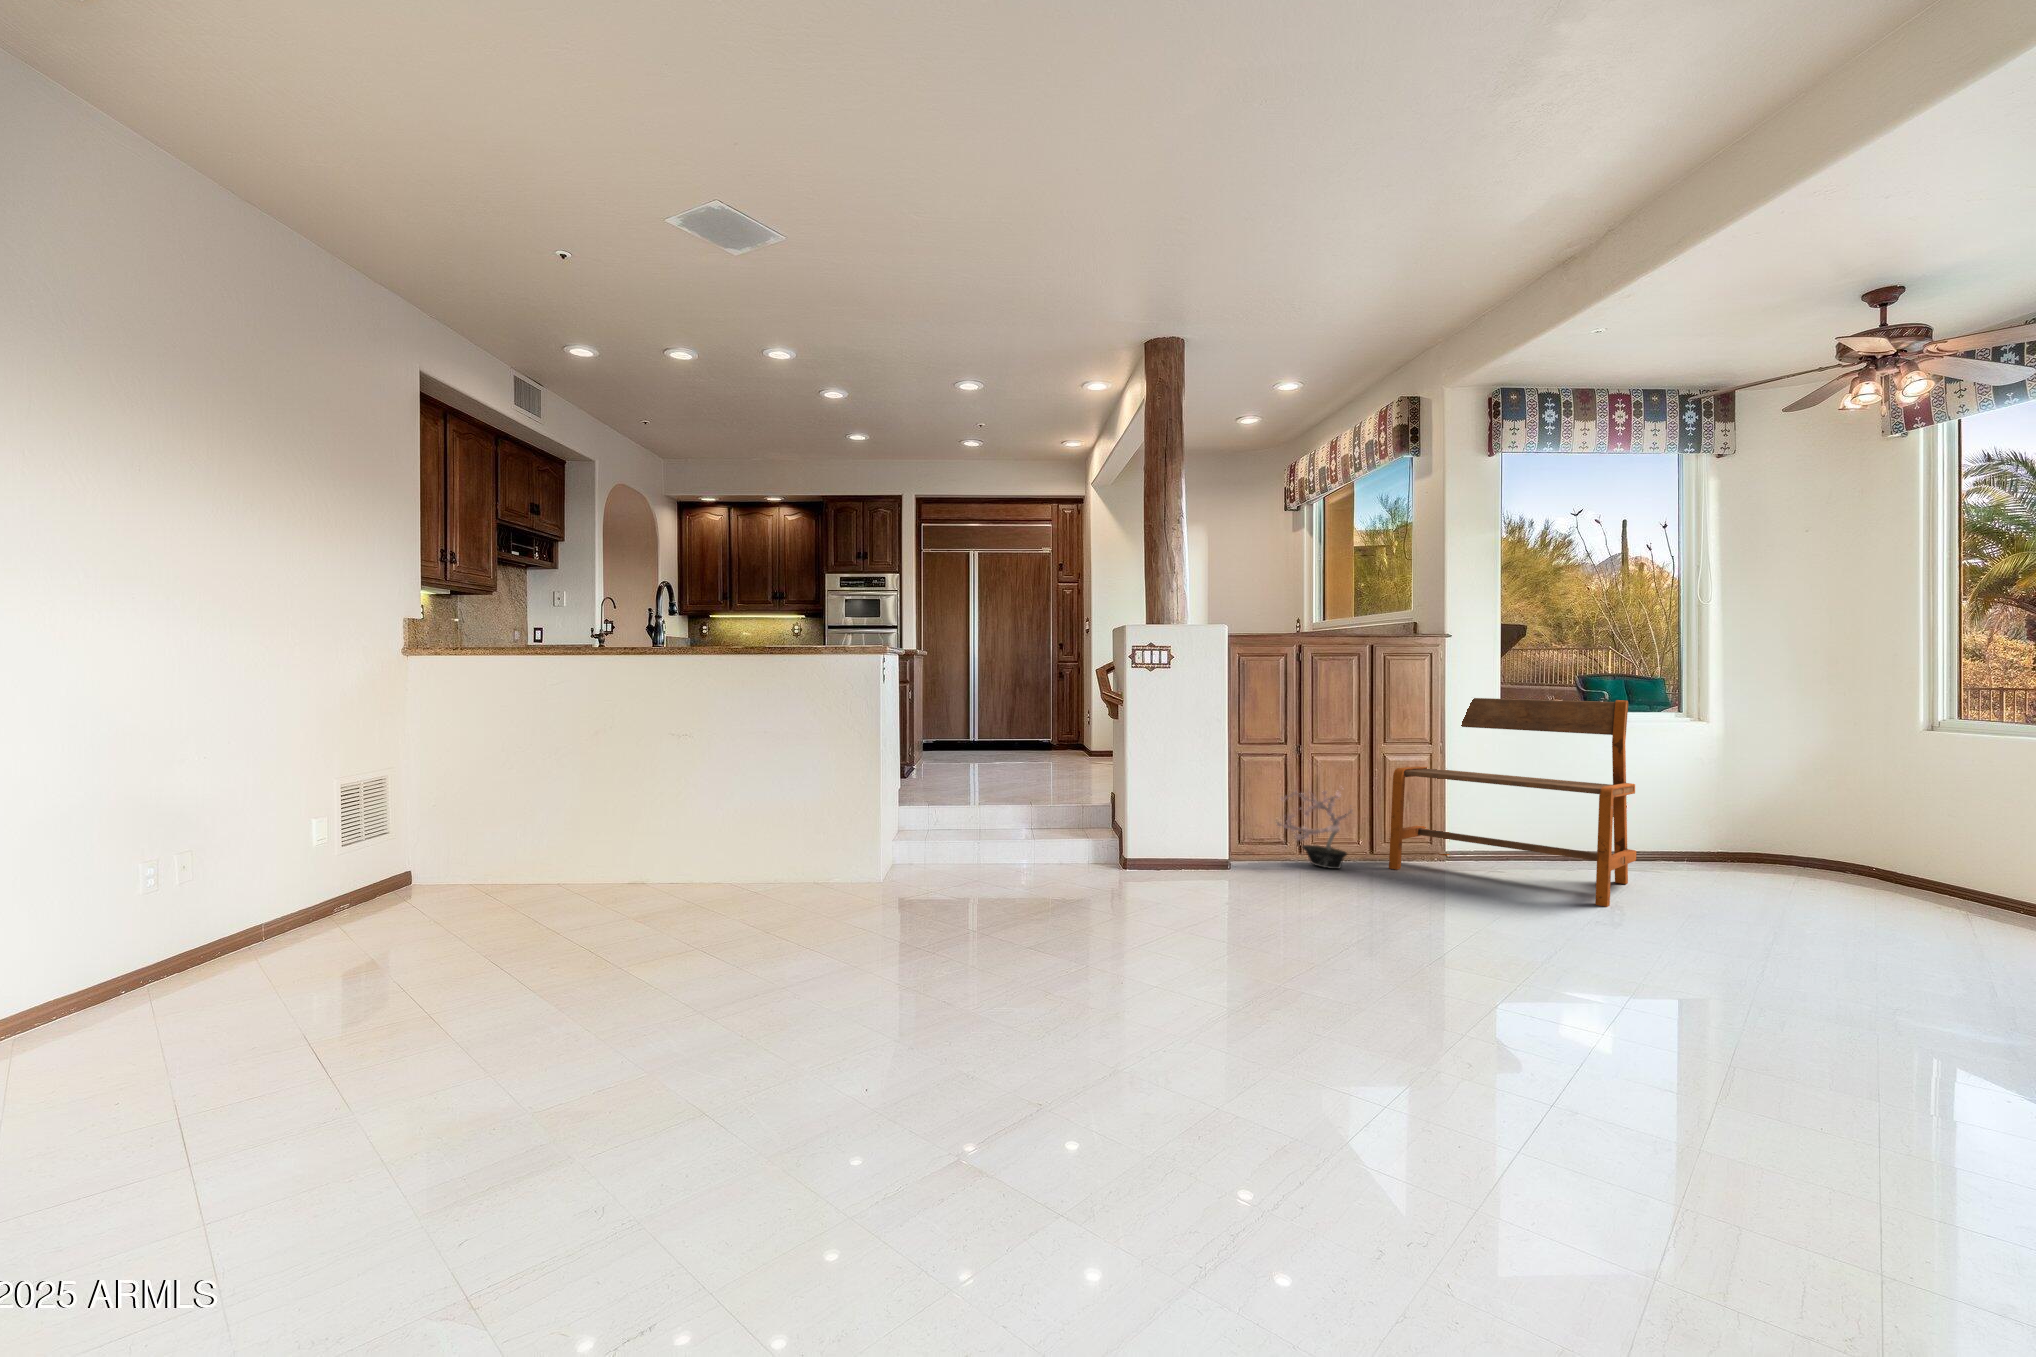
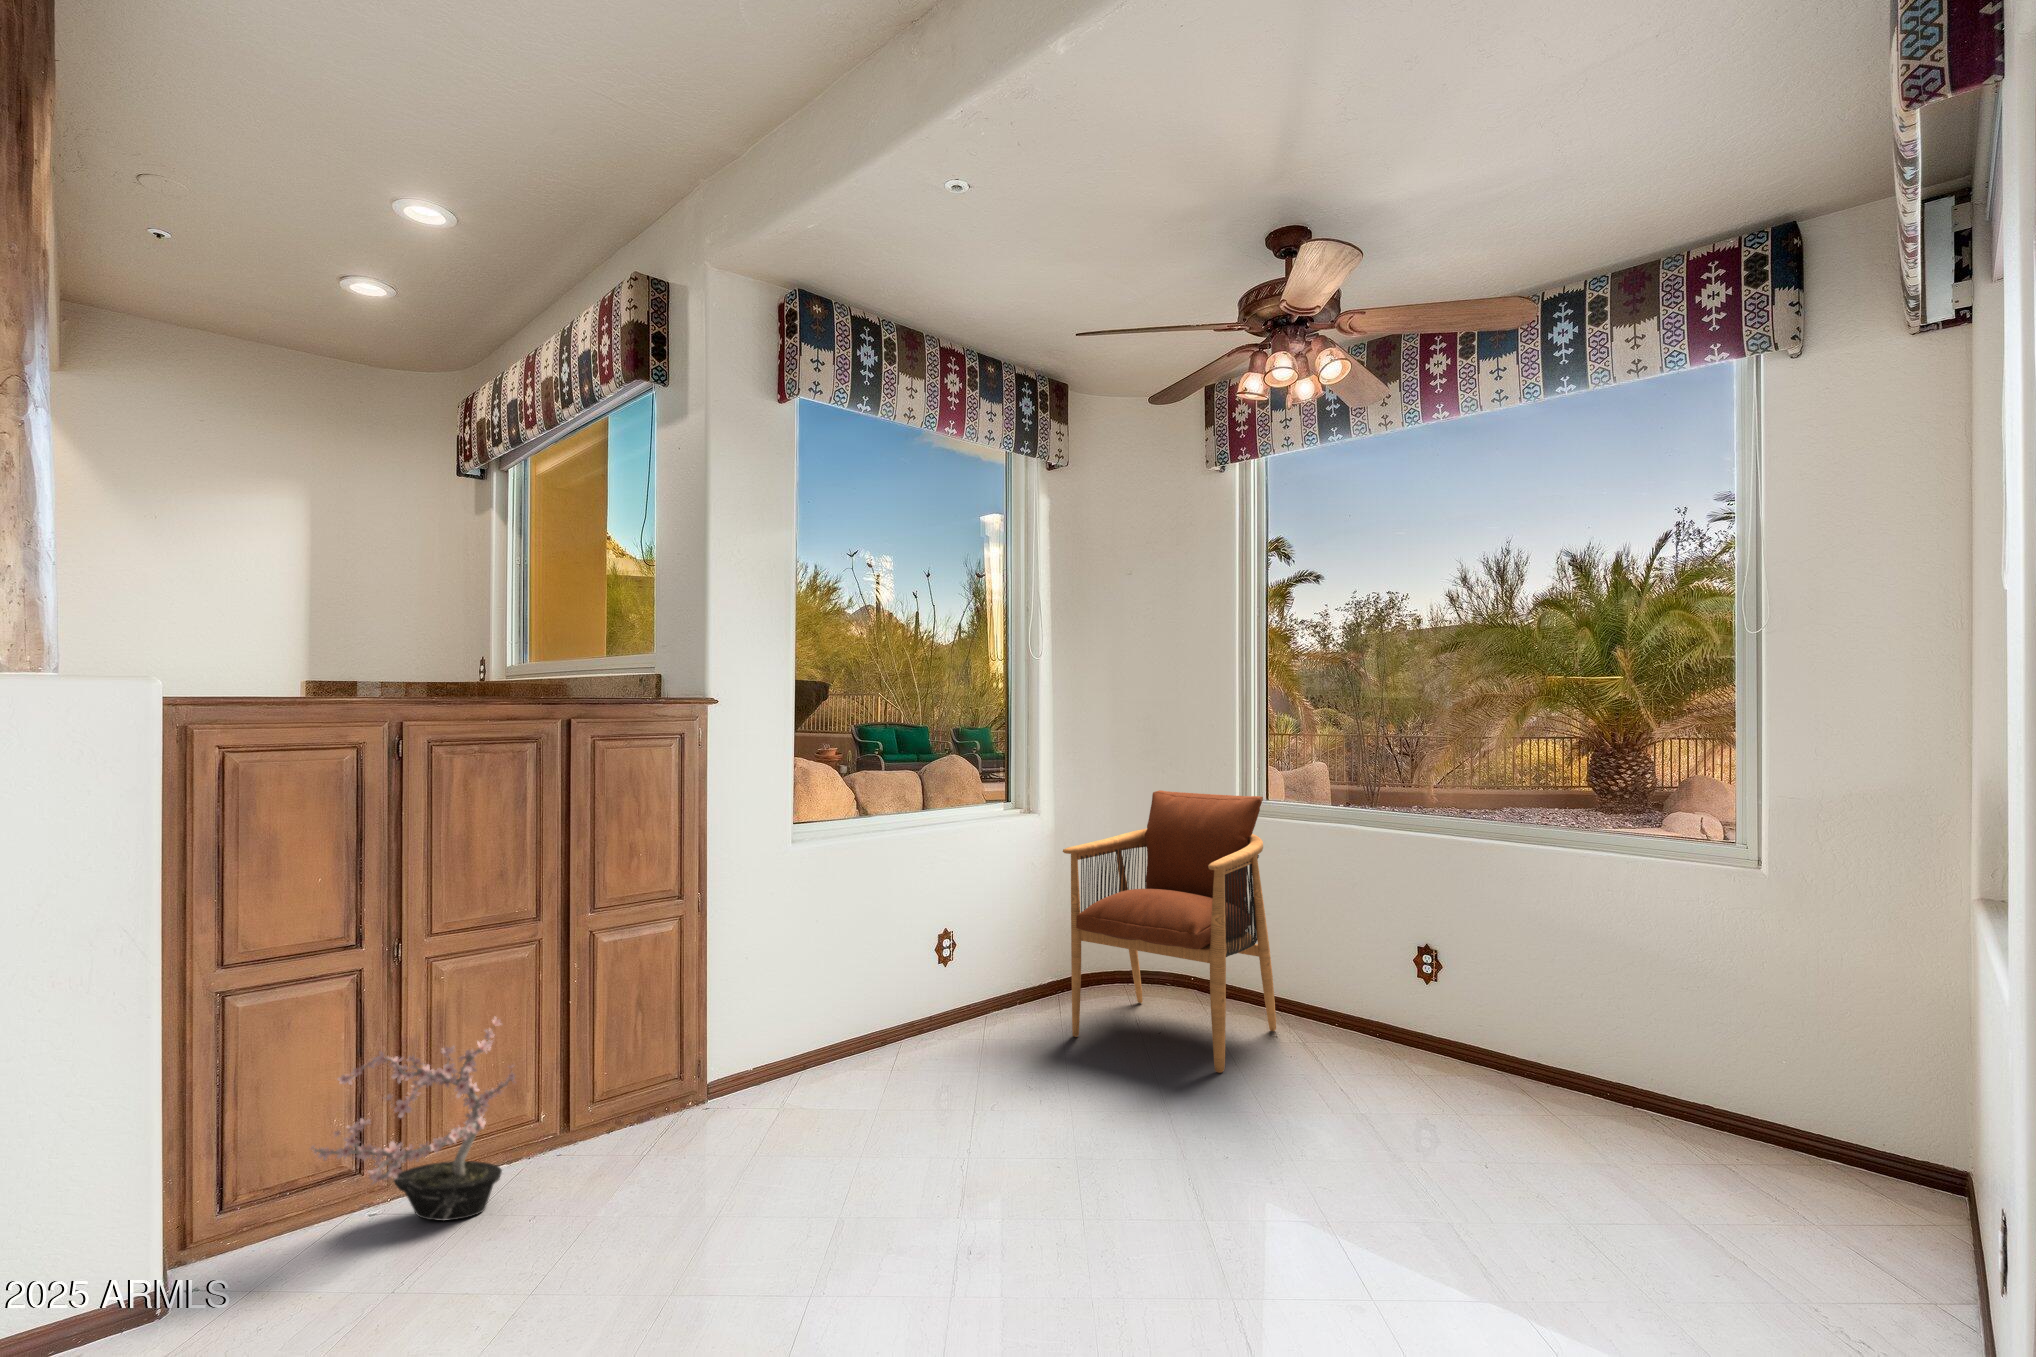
bench: present [1389,698,1636,907] -> none [596,805,984,1181]
armchair: none [1719,706,1952,912] -> present [1063,790,1276,1073]

